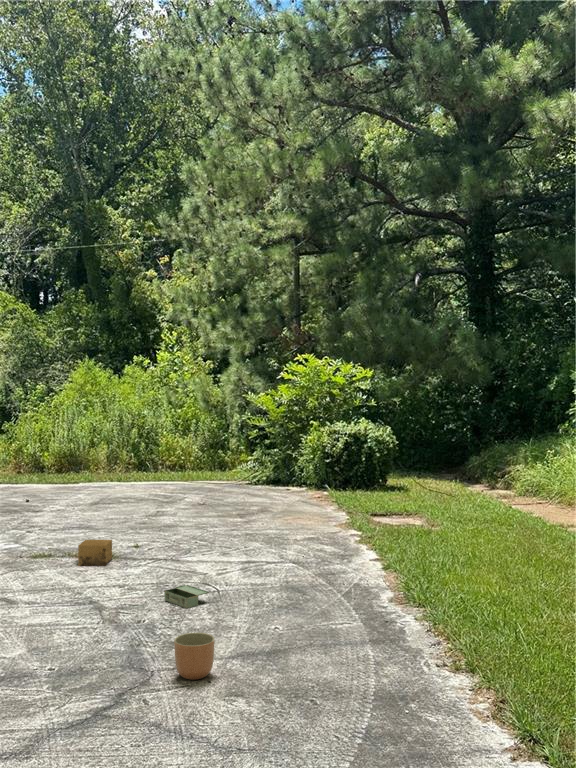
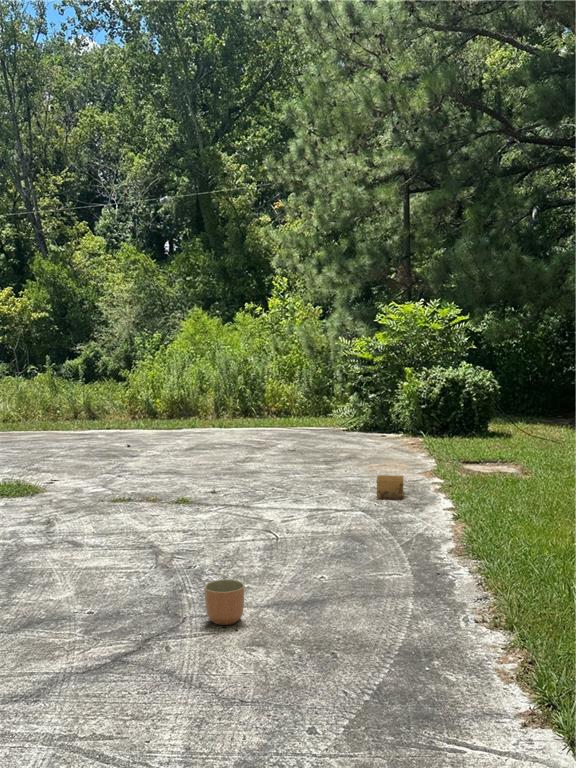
cardboard box: present [78,540,112,566] -> present [377,475,403,500]
toolbox: present [164,585,209,608] -> none [222,532,264,555]

